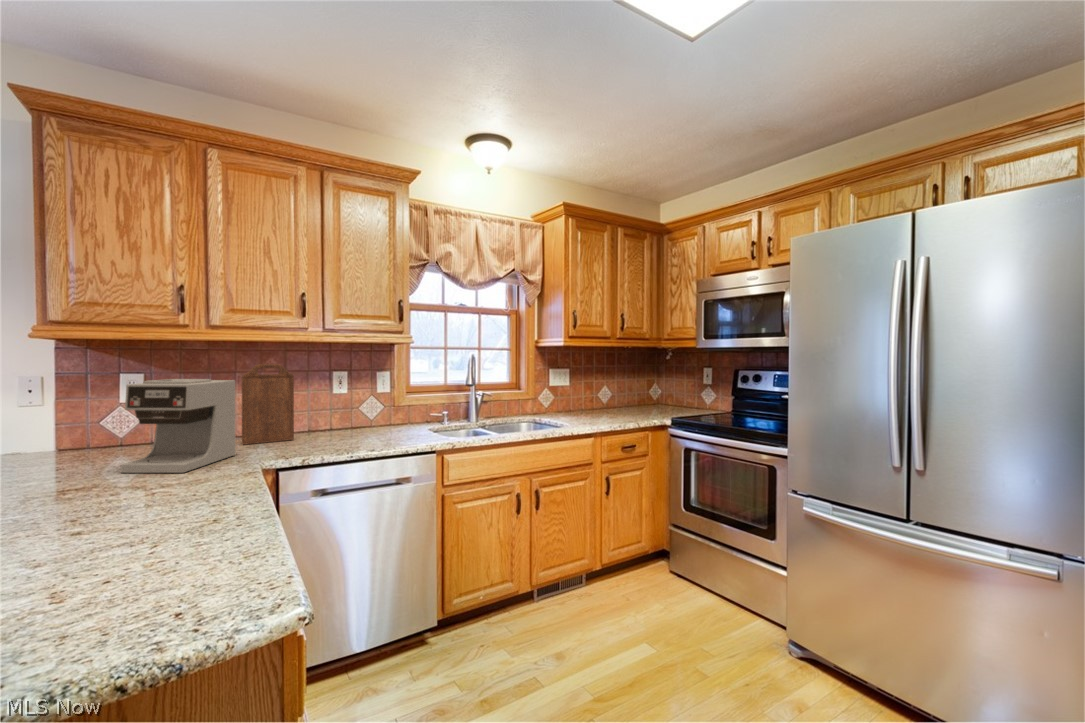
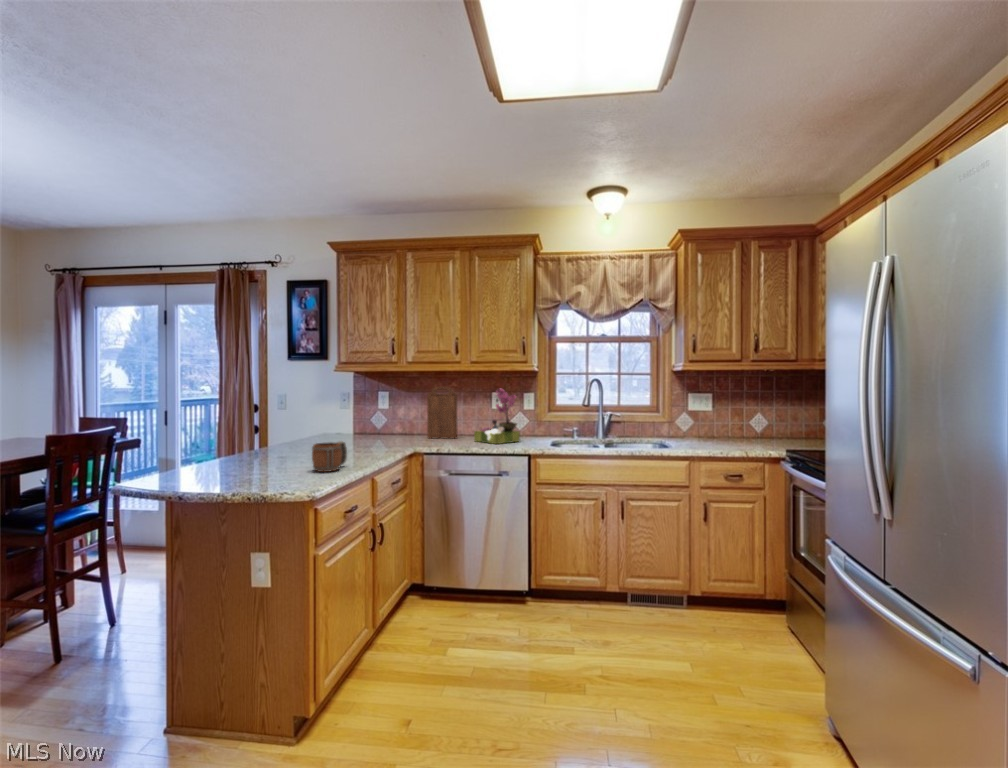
flower arrangement: none [332,364,394,442] -> present [474,388,520,444]
coffee maker: present [120,379,235,473] -> none [357,396,413,447]
mug: none [149,481,232,568] -> present [312,441,347,472]

